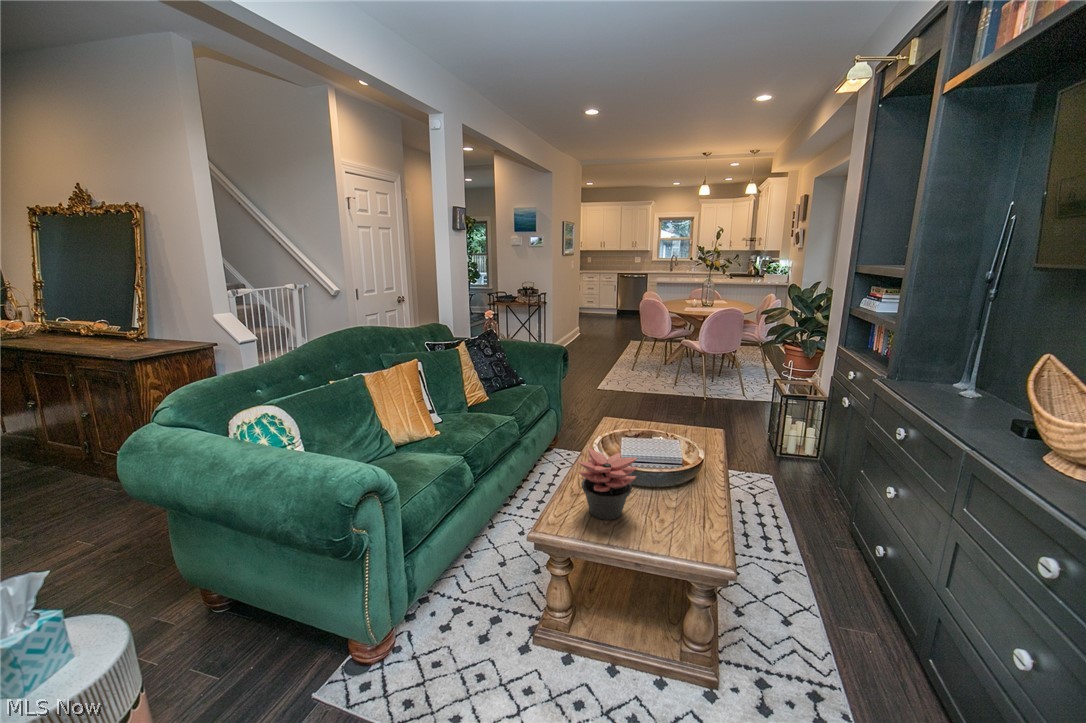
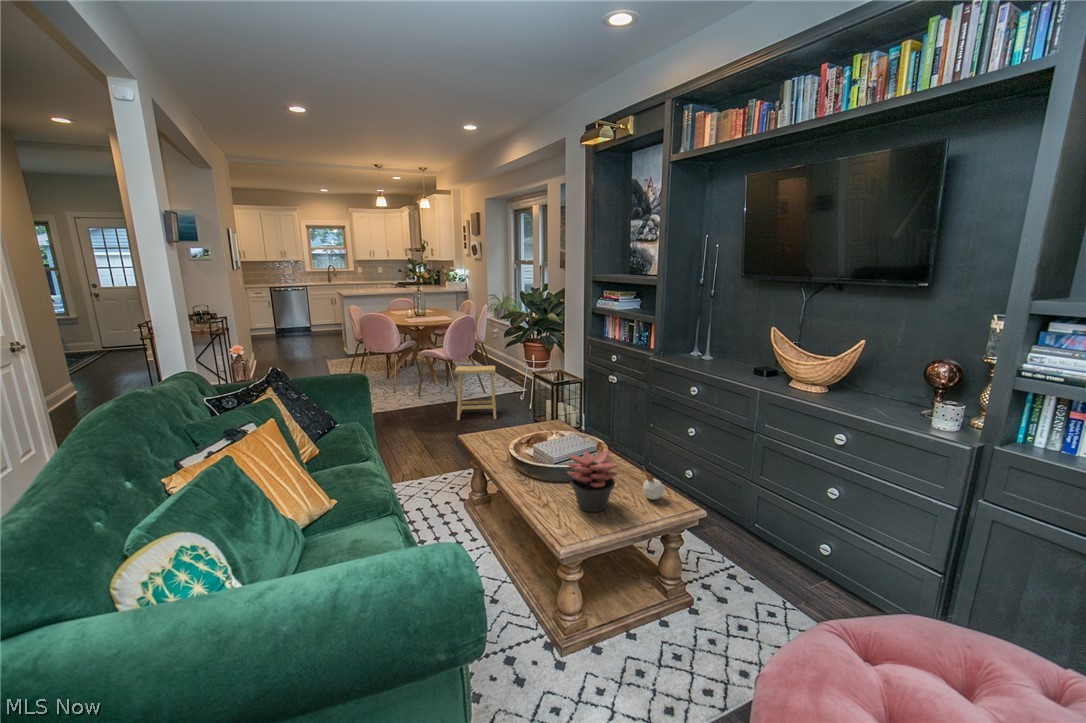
footstool: none [688,357,741,419] -> present [455,366,496,420]
candle: none [666,489,693,536] -> present [643,469,664,500]

